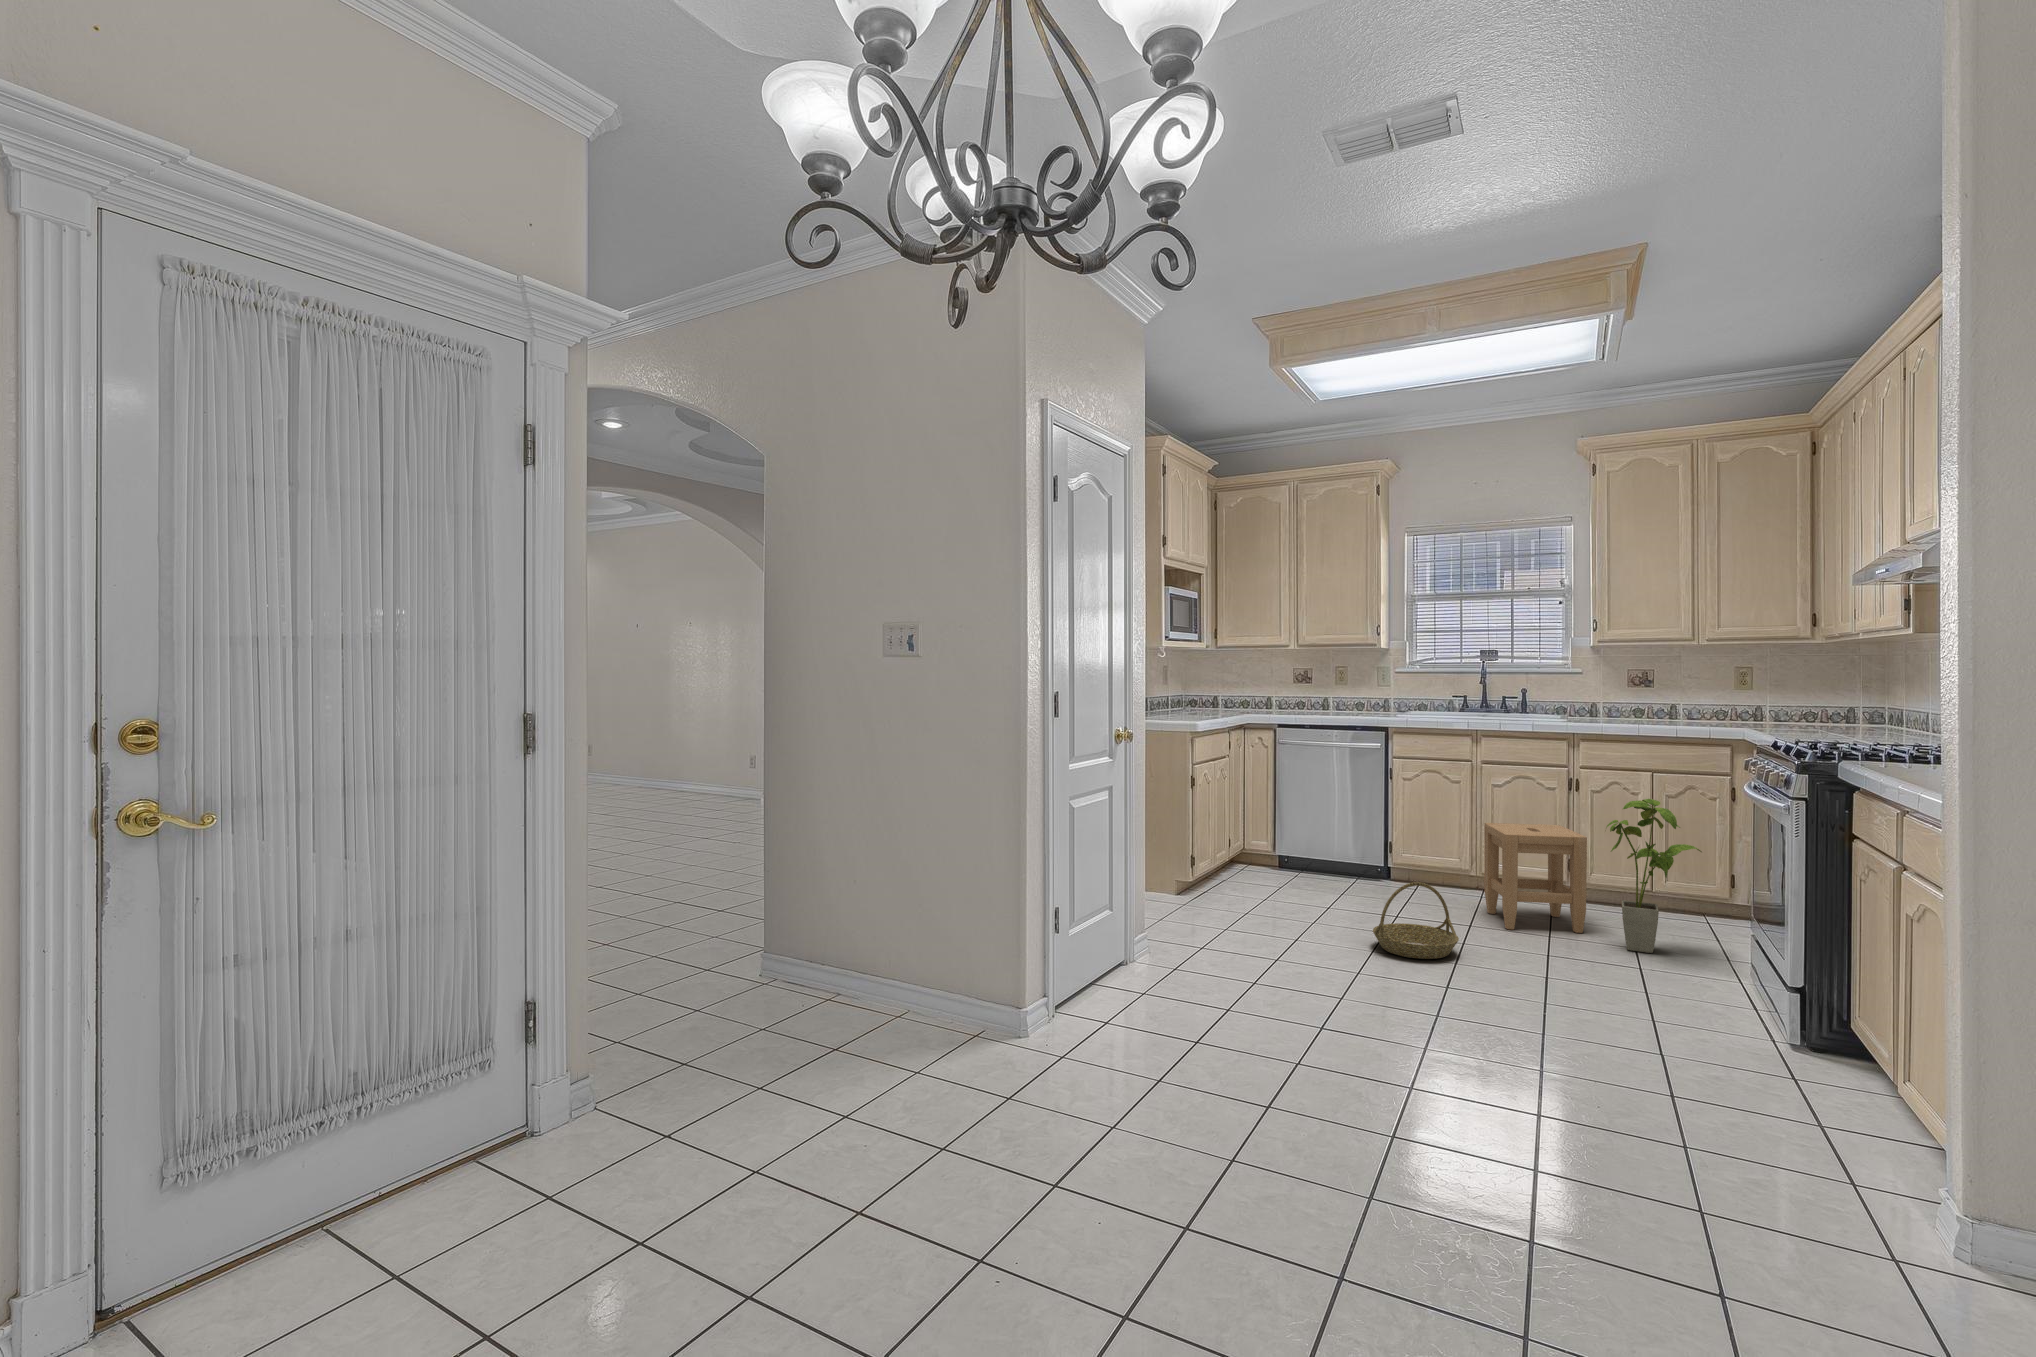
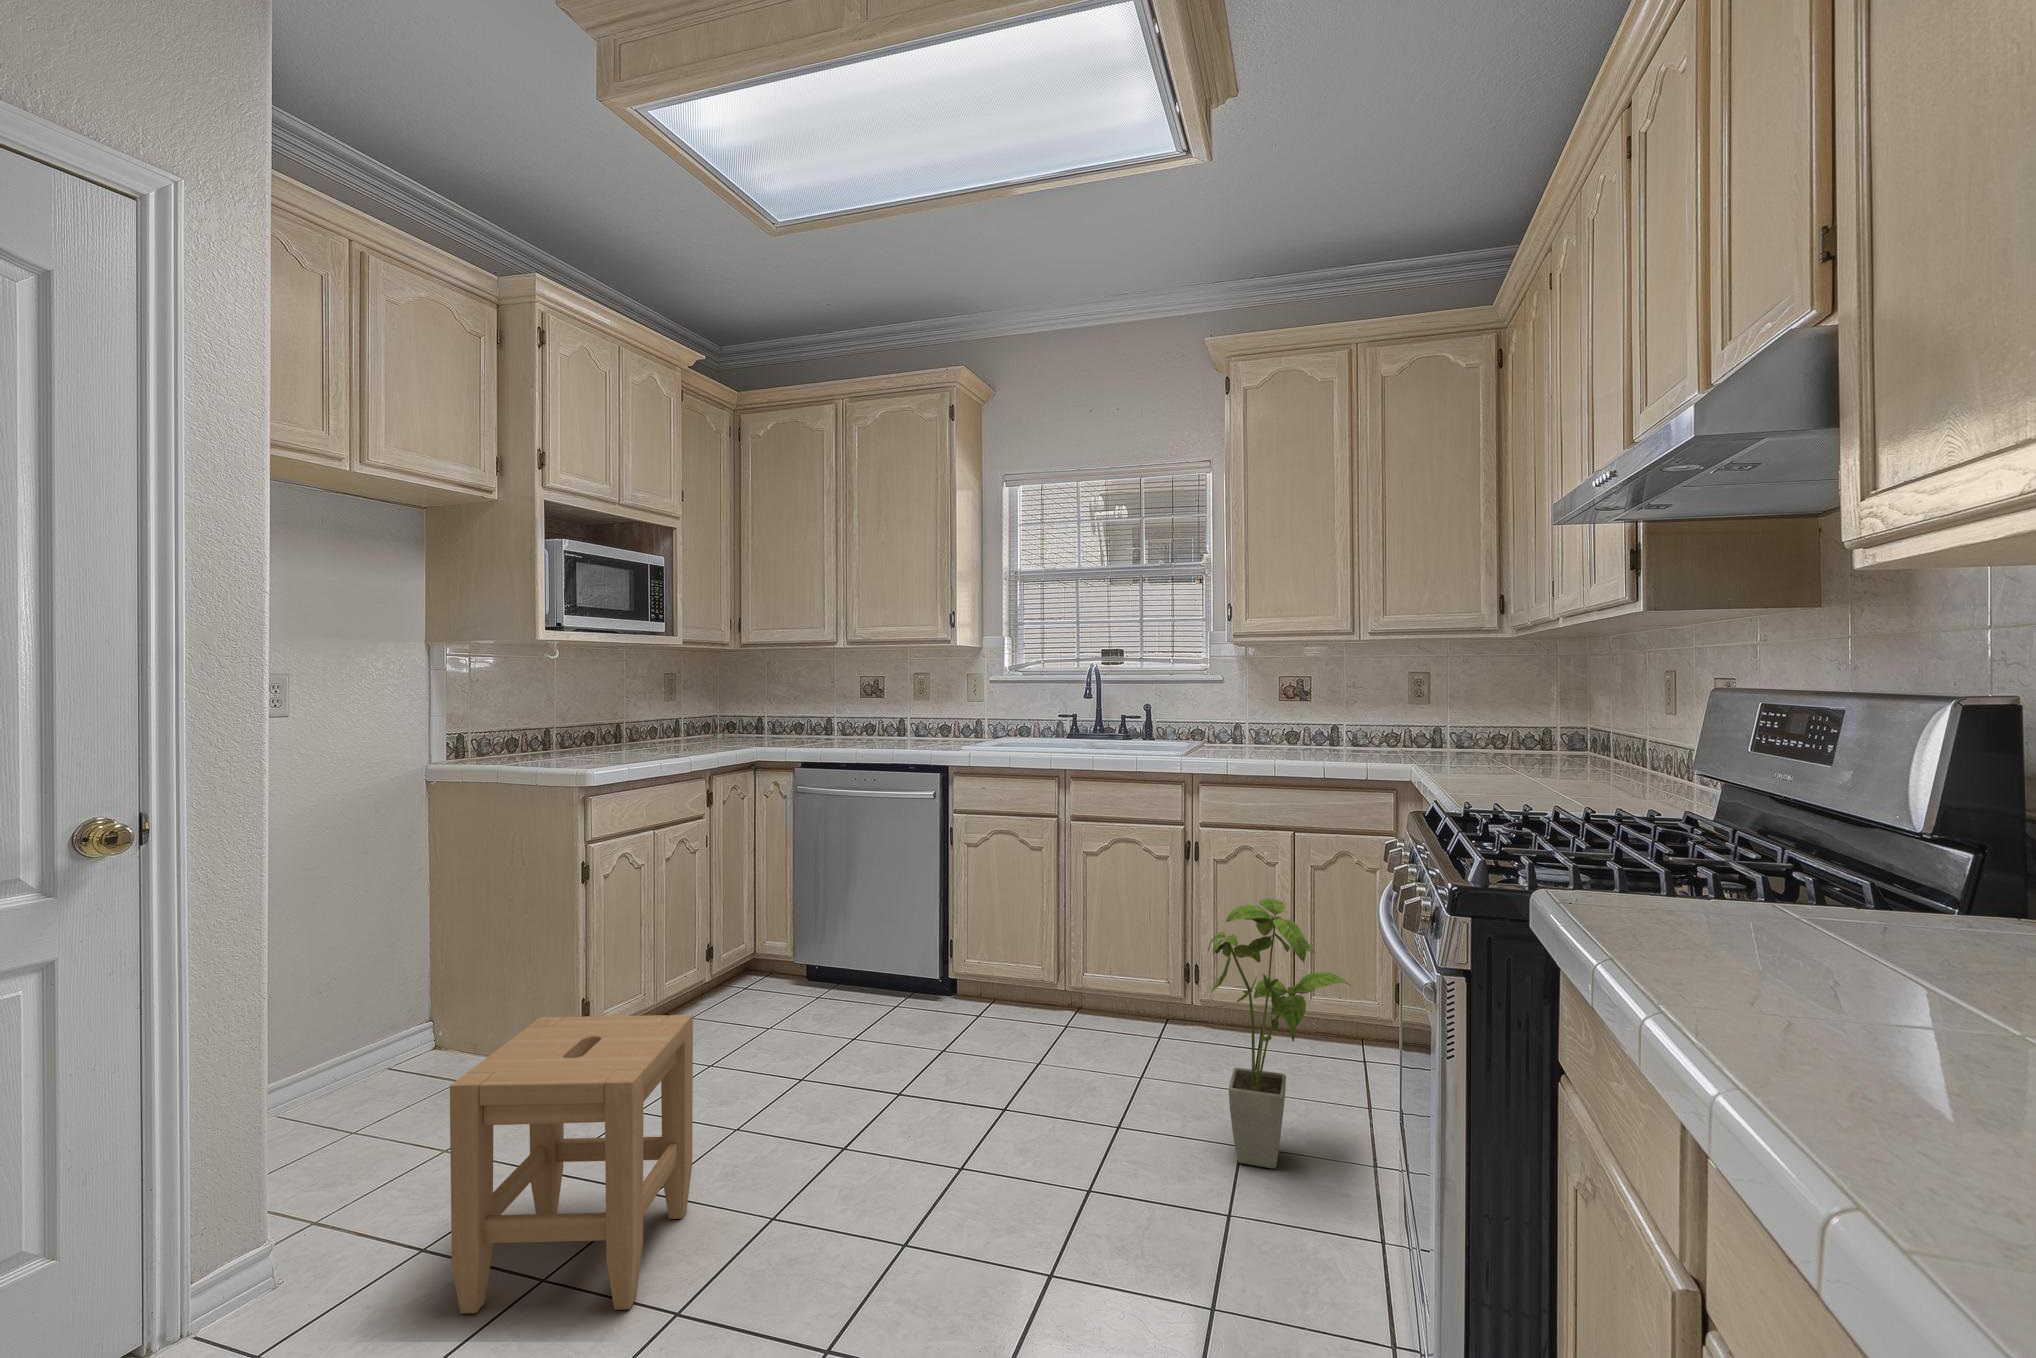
stool: present [1484,823,1587,933] -> present [450,1015,693,1313]
basket: present [1373,882,1459,959] -> none [784,1084,940,1252]

